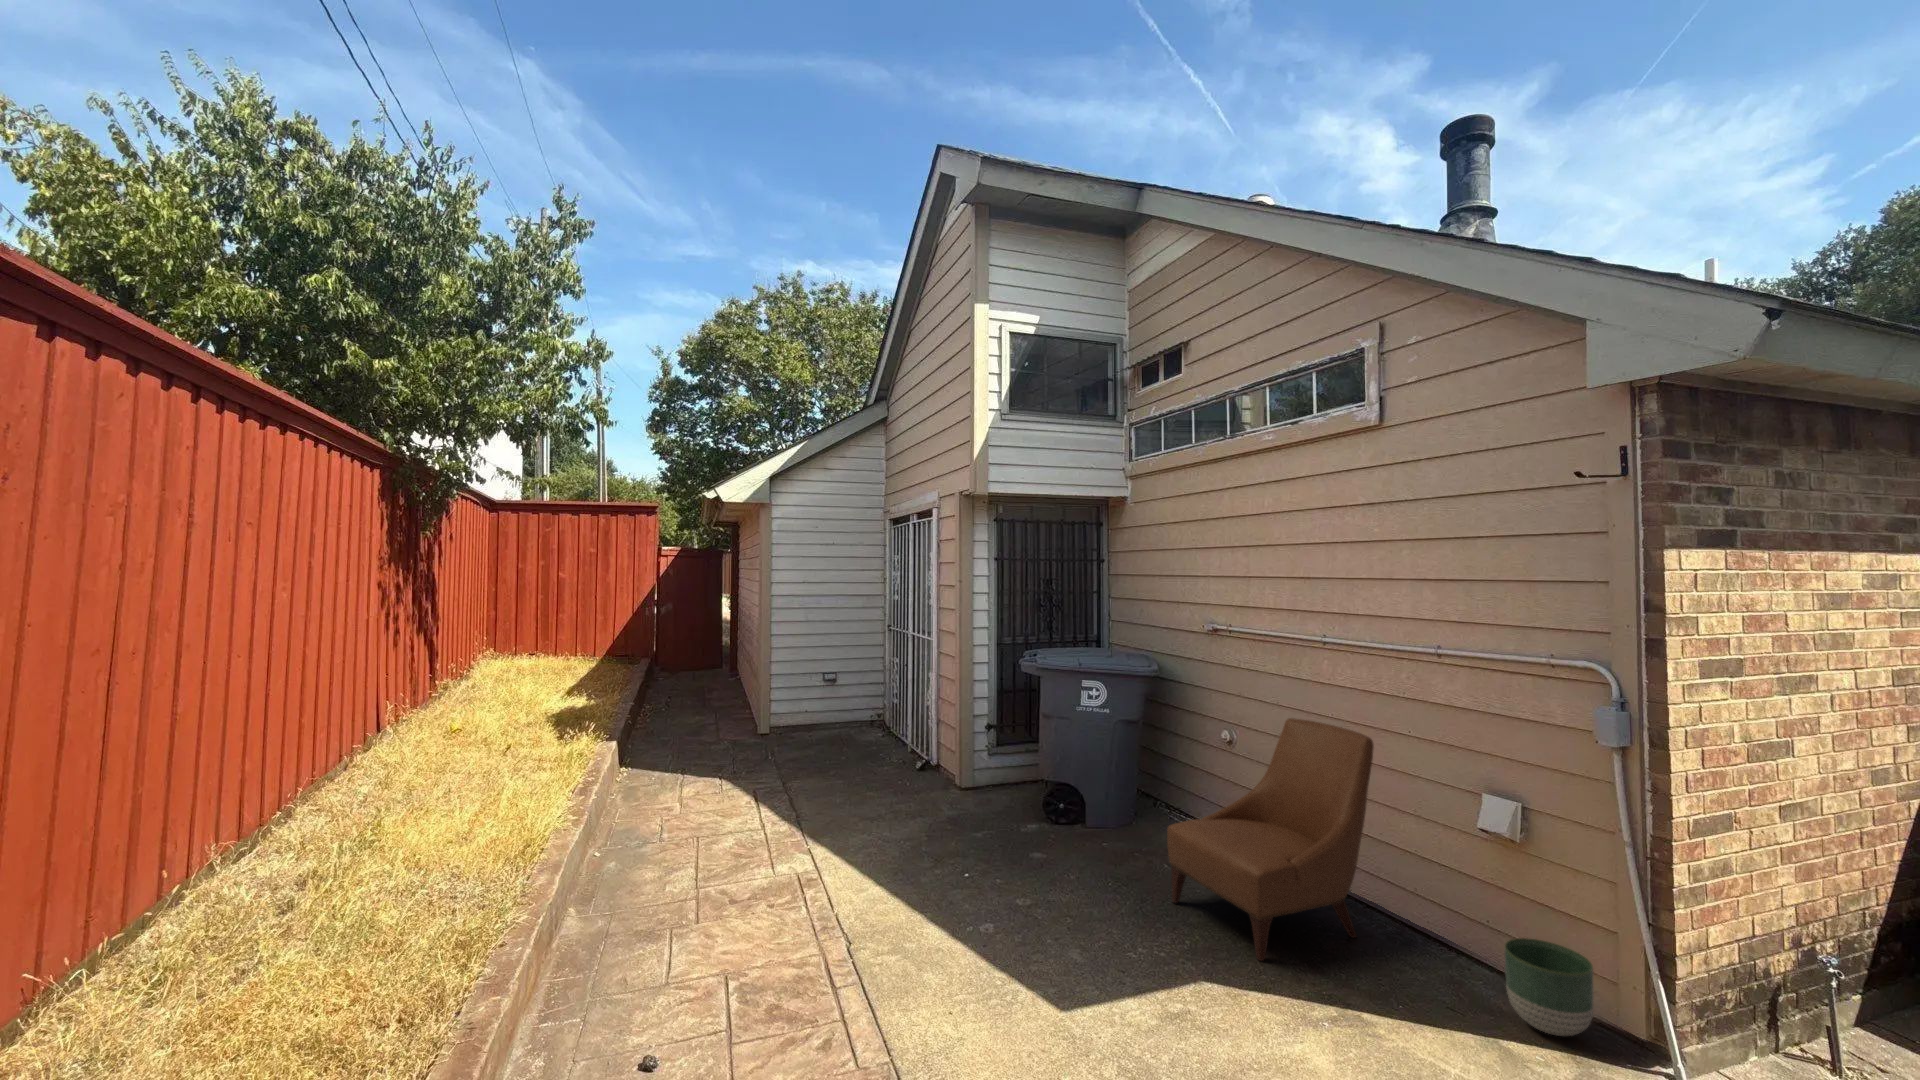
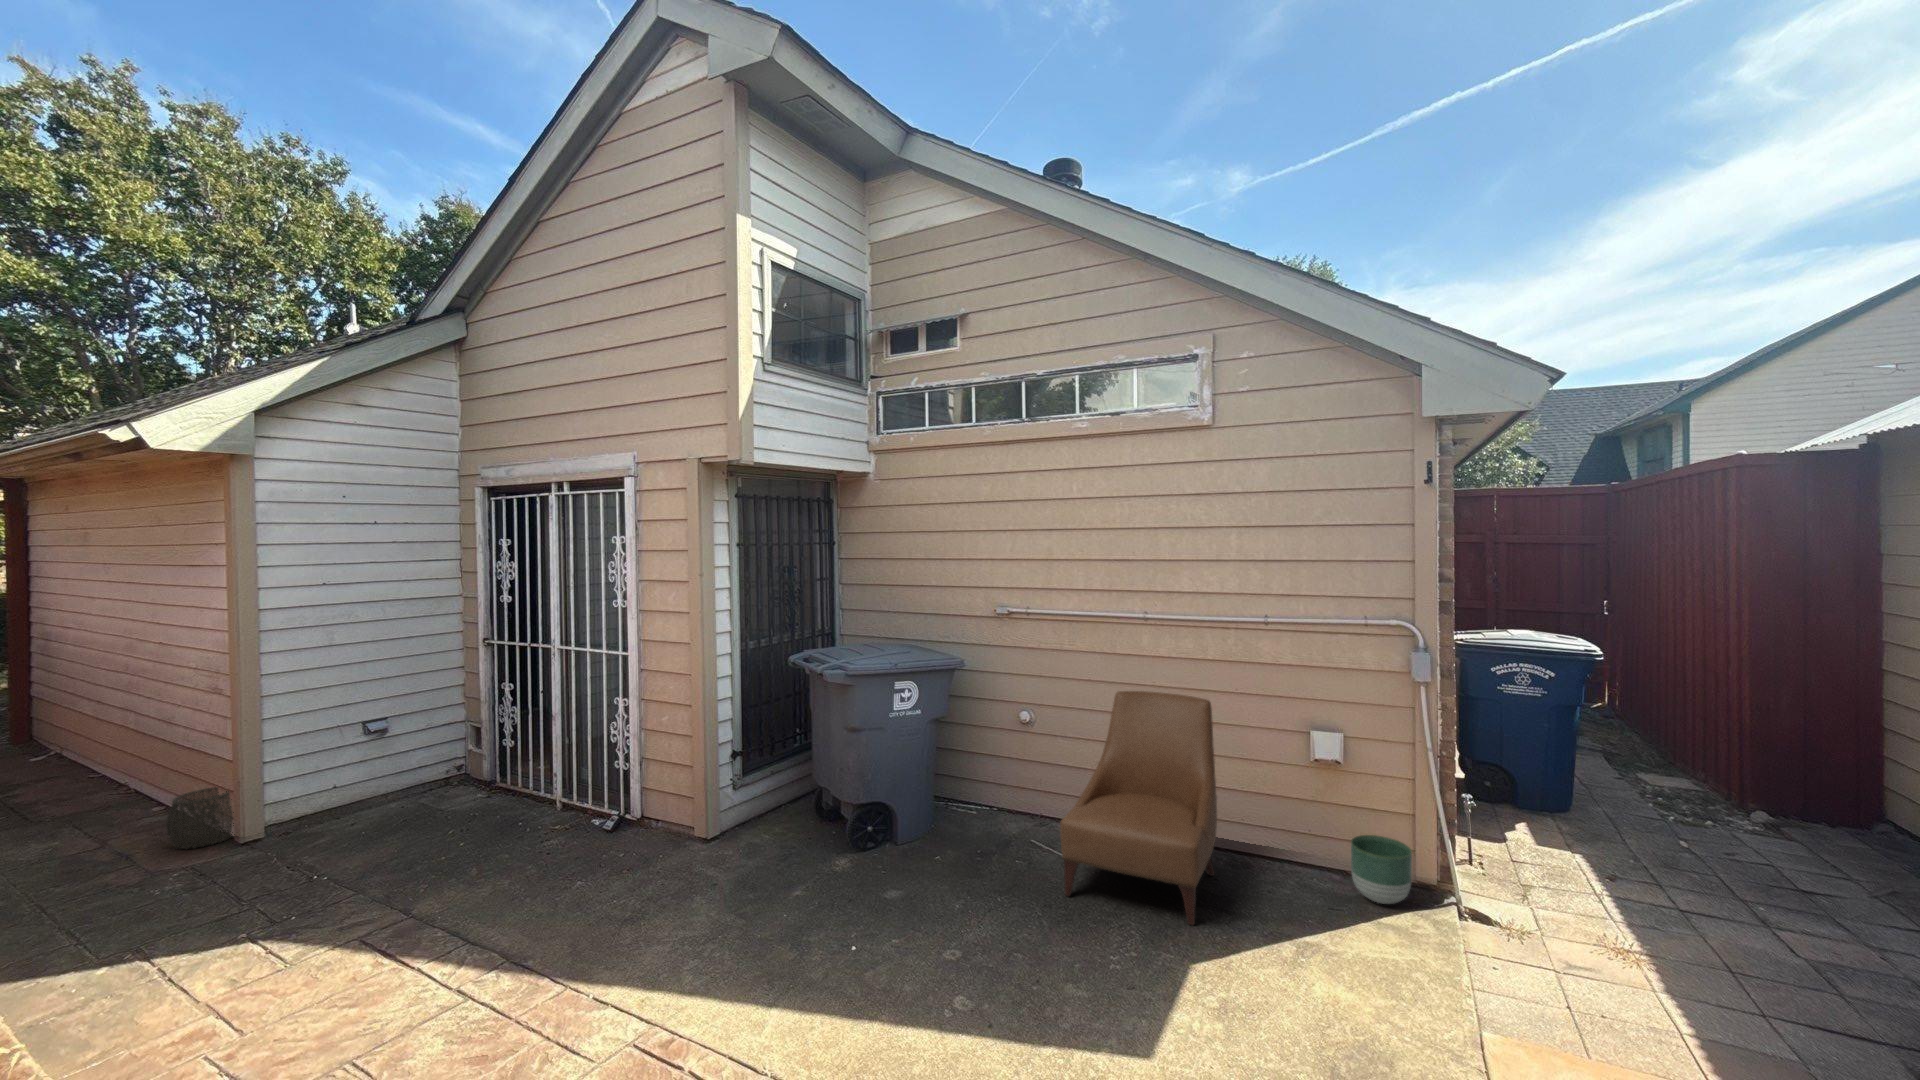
woven basket: none [726,701,760,734] -> present [166,787,235,849]

